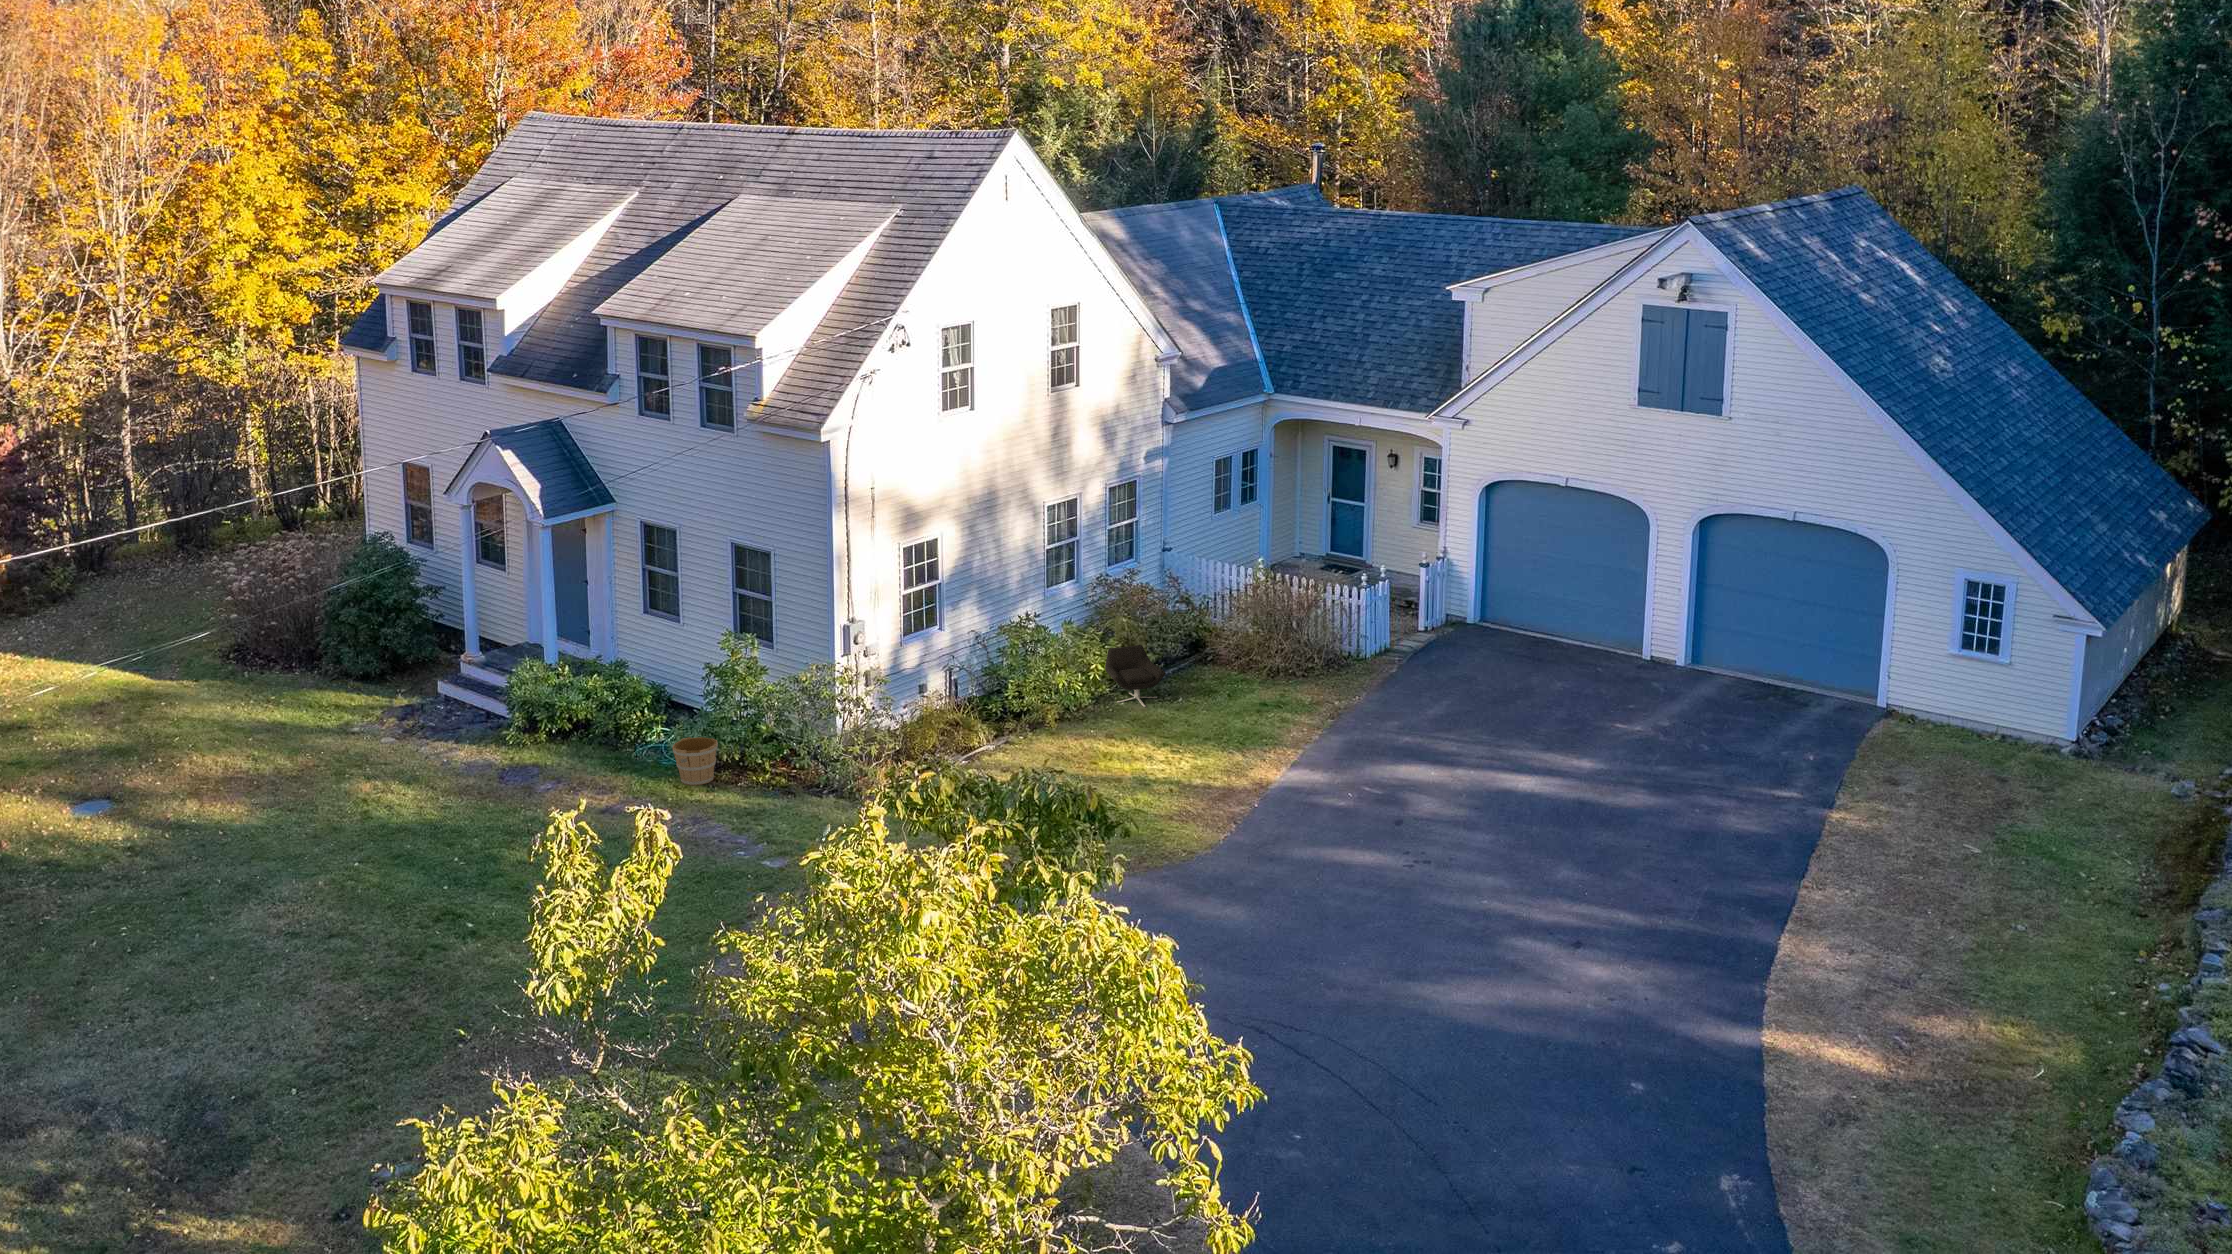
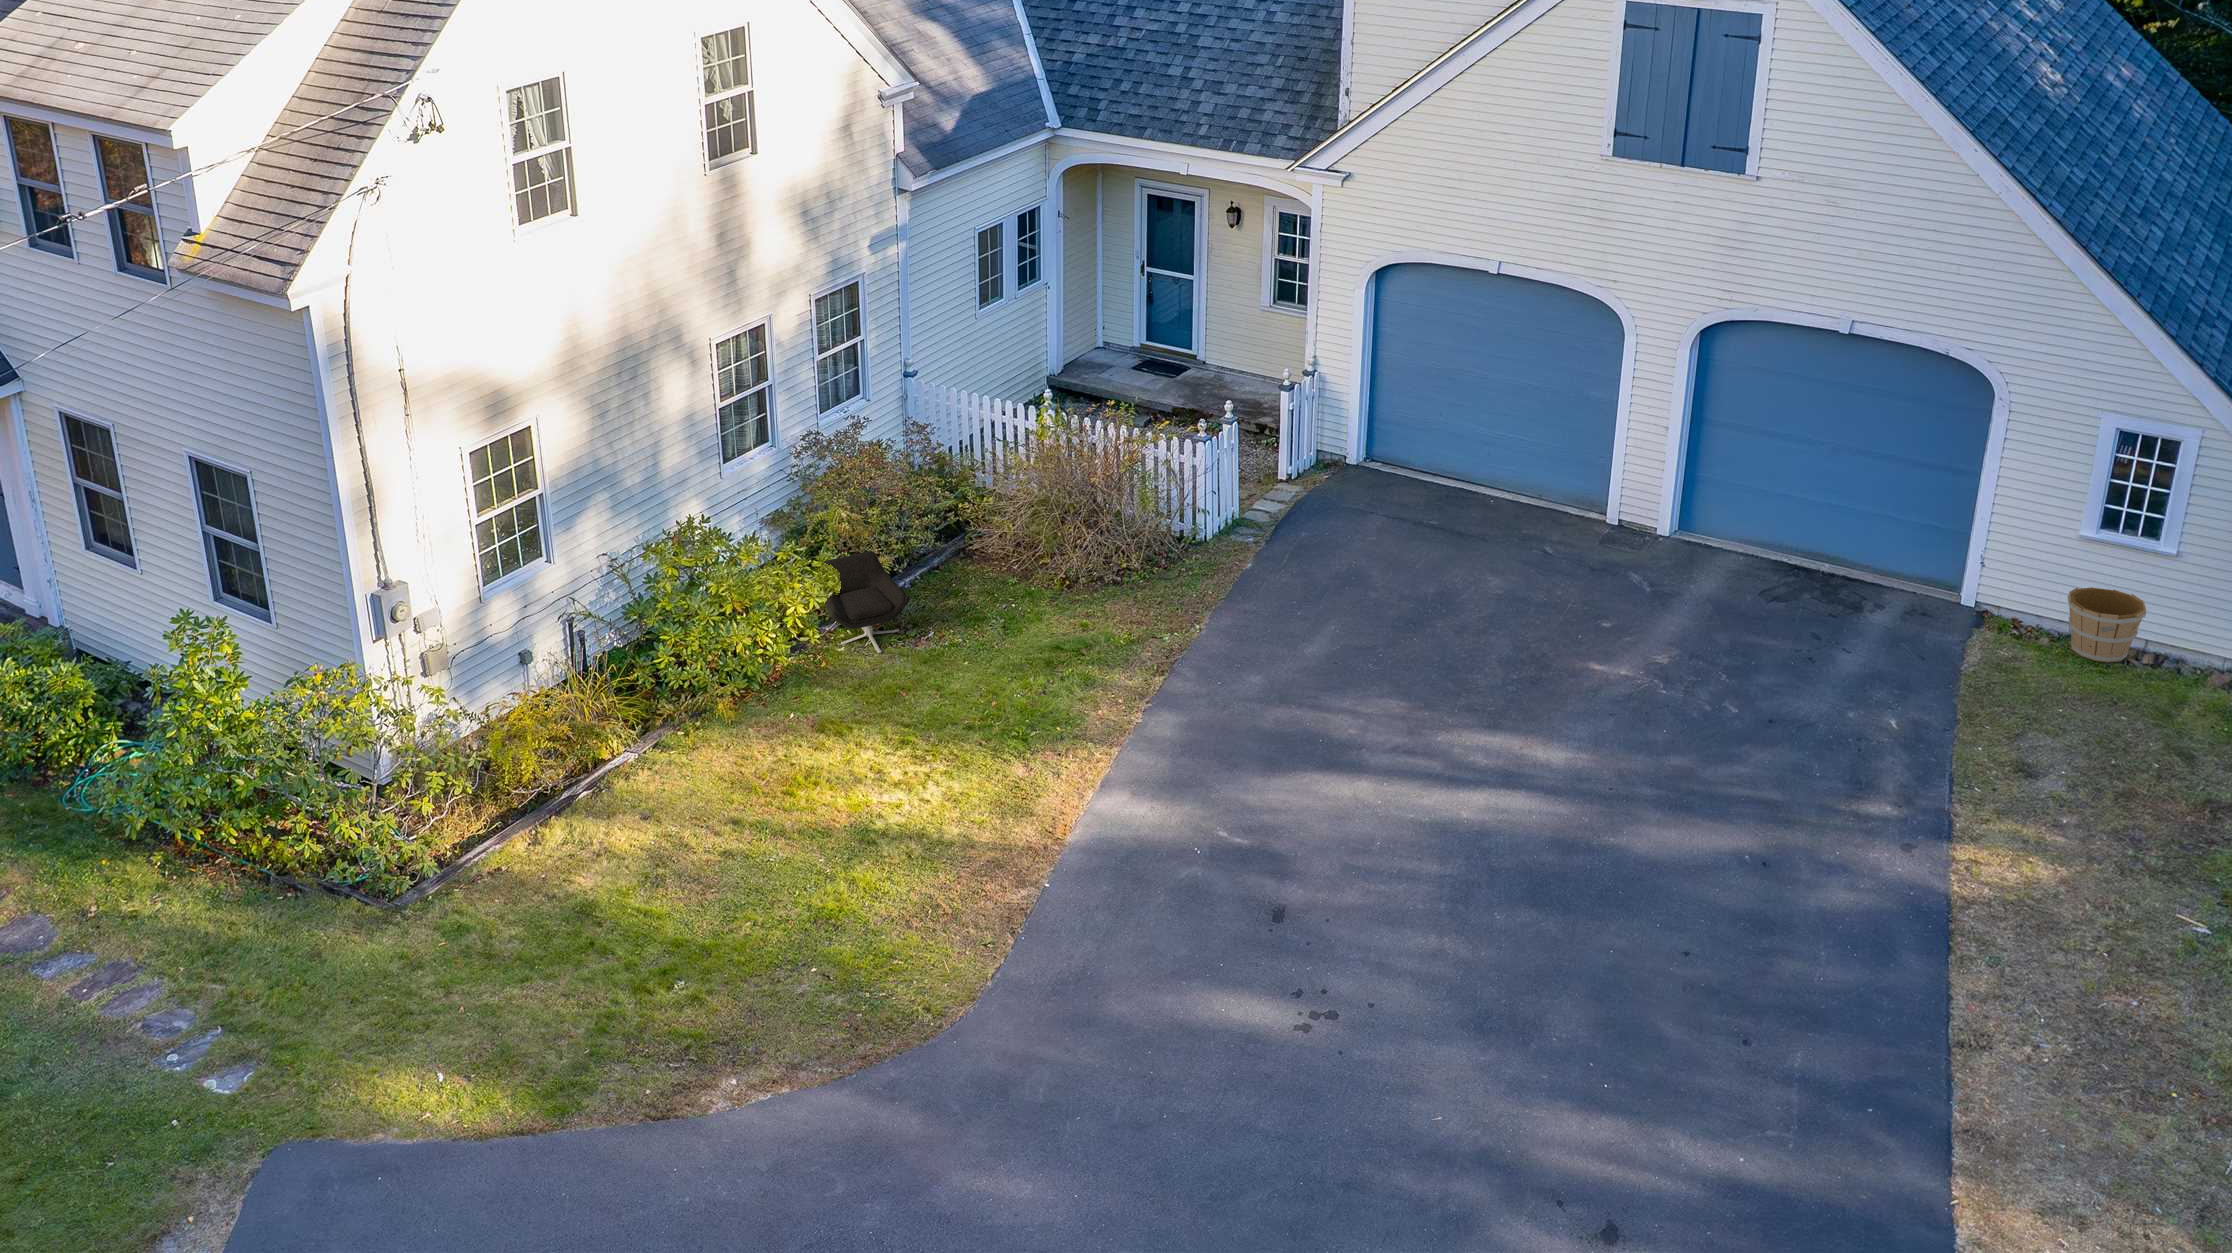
wooden bucket: present [672,737,718,786] -> present [2068,587,2146,663]

